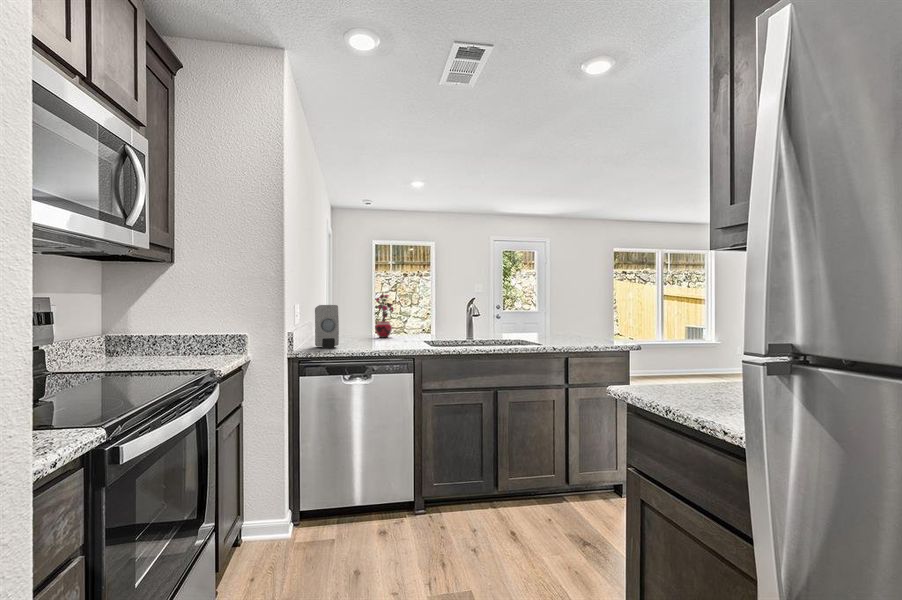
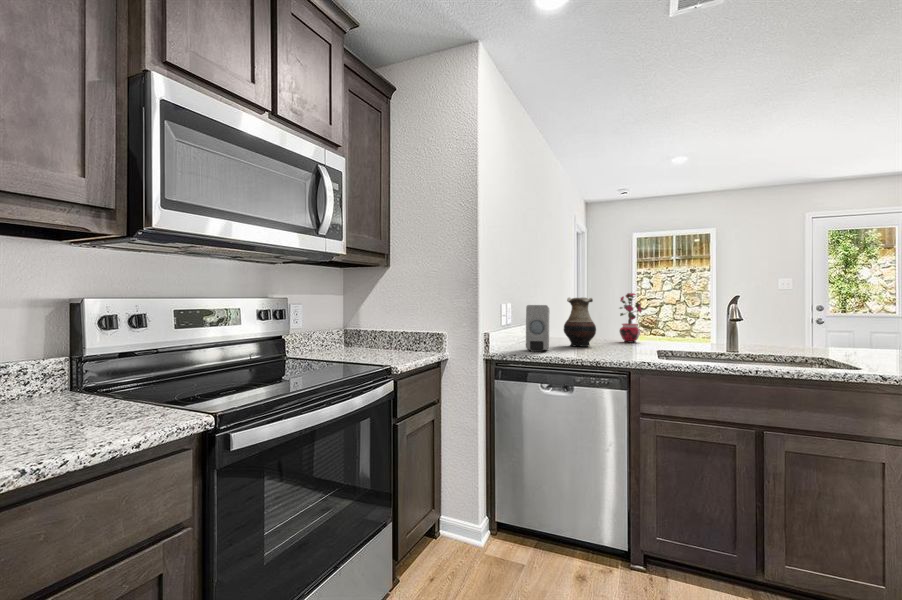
vase: none [338,298,367,343] -> present [564,297,596,347]

